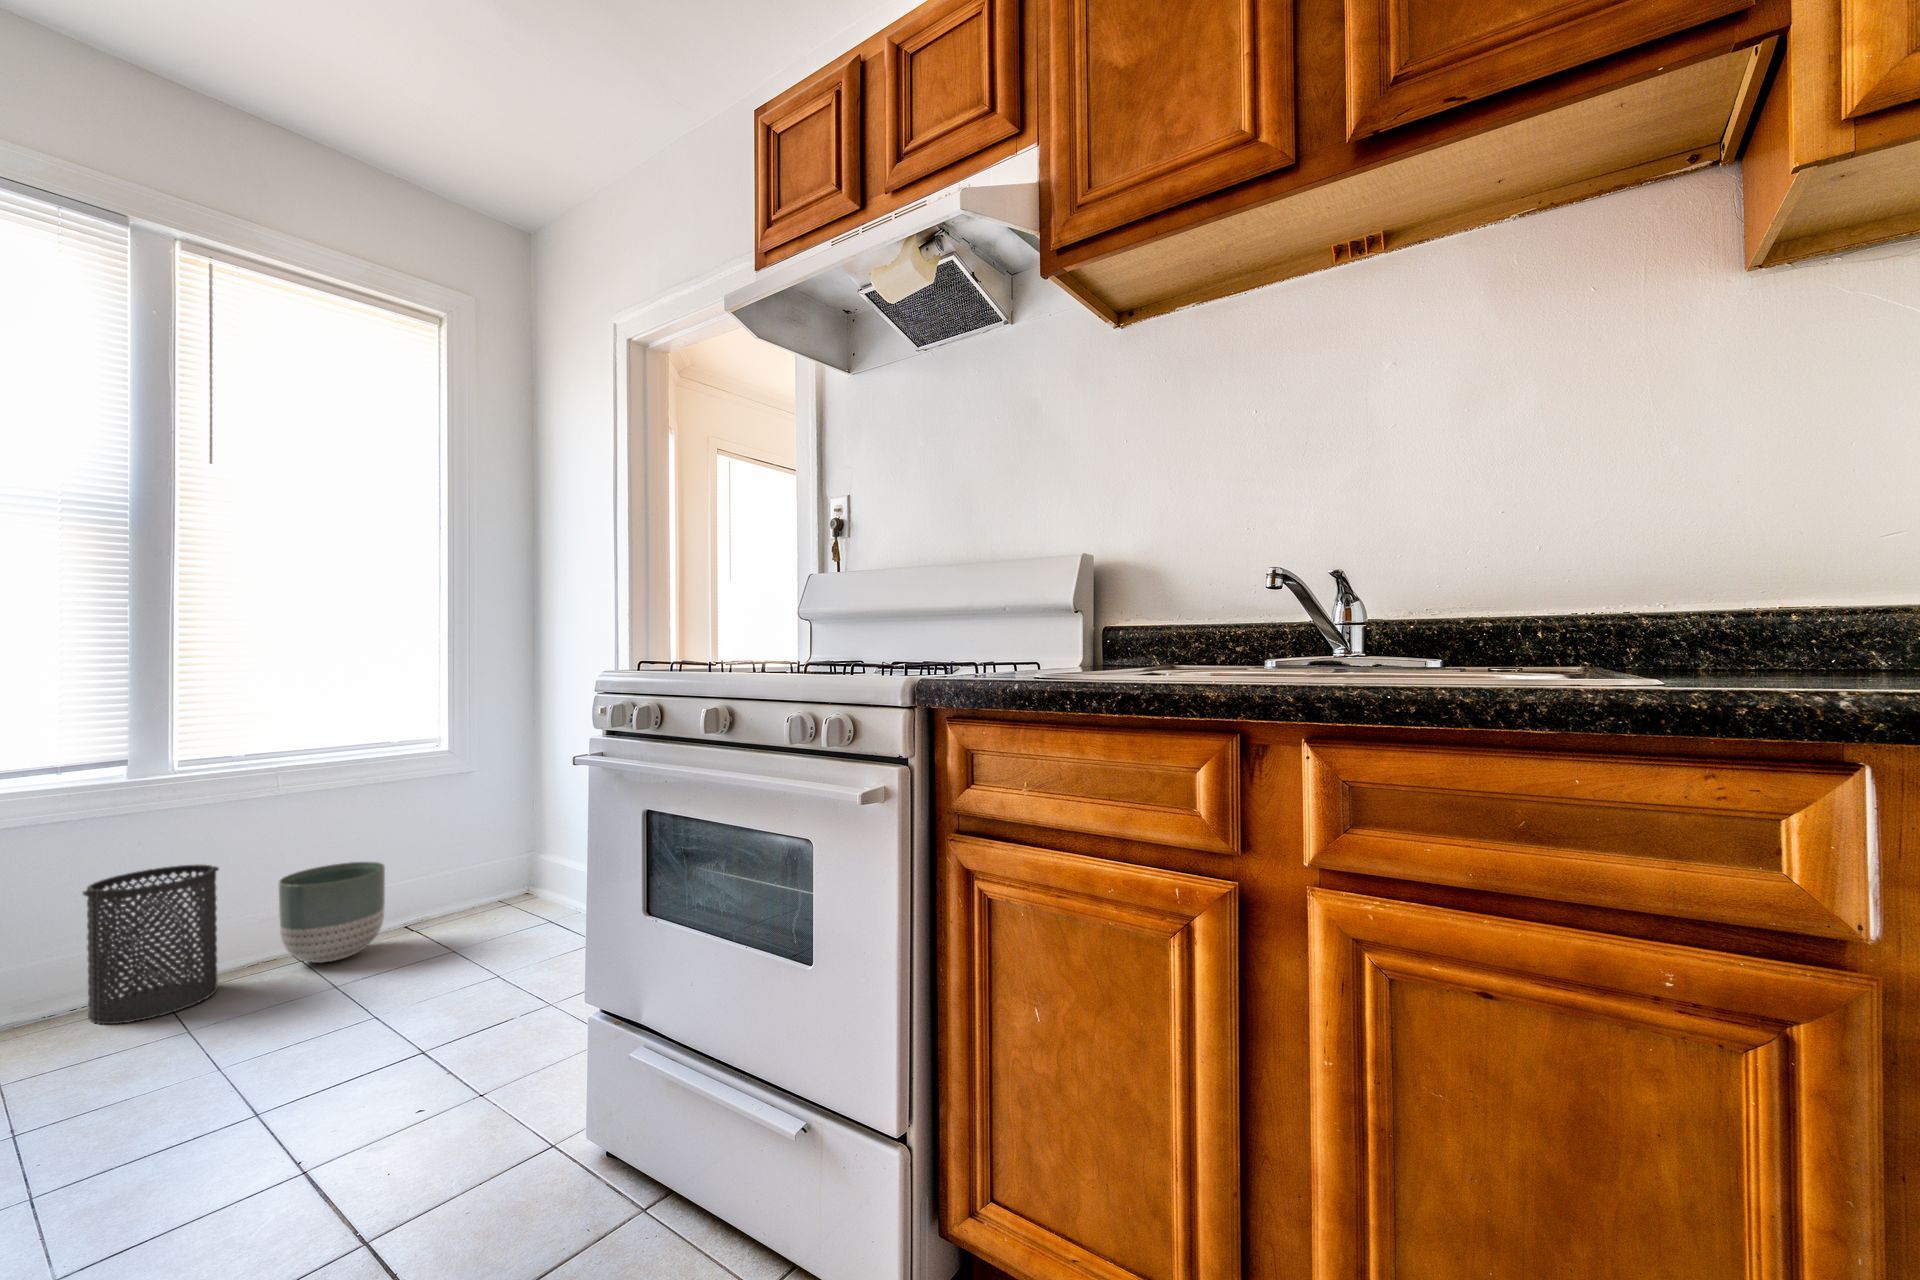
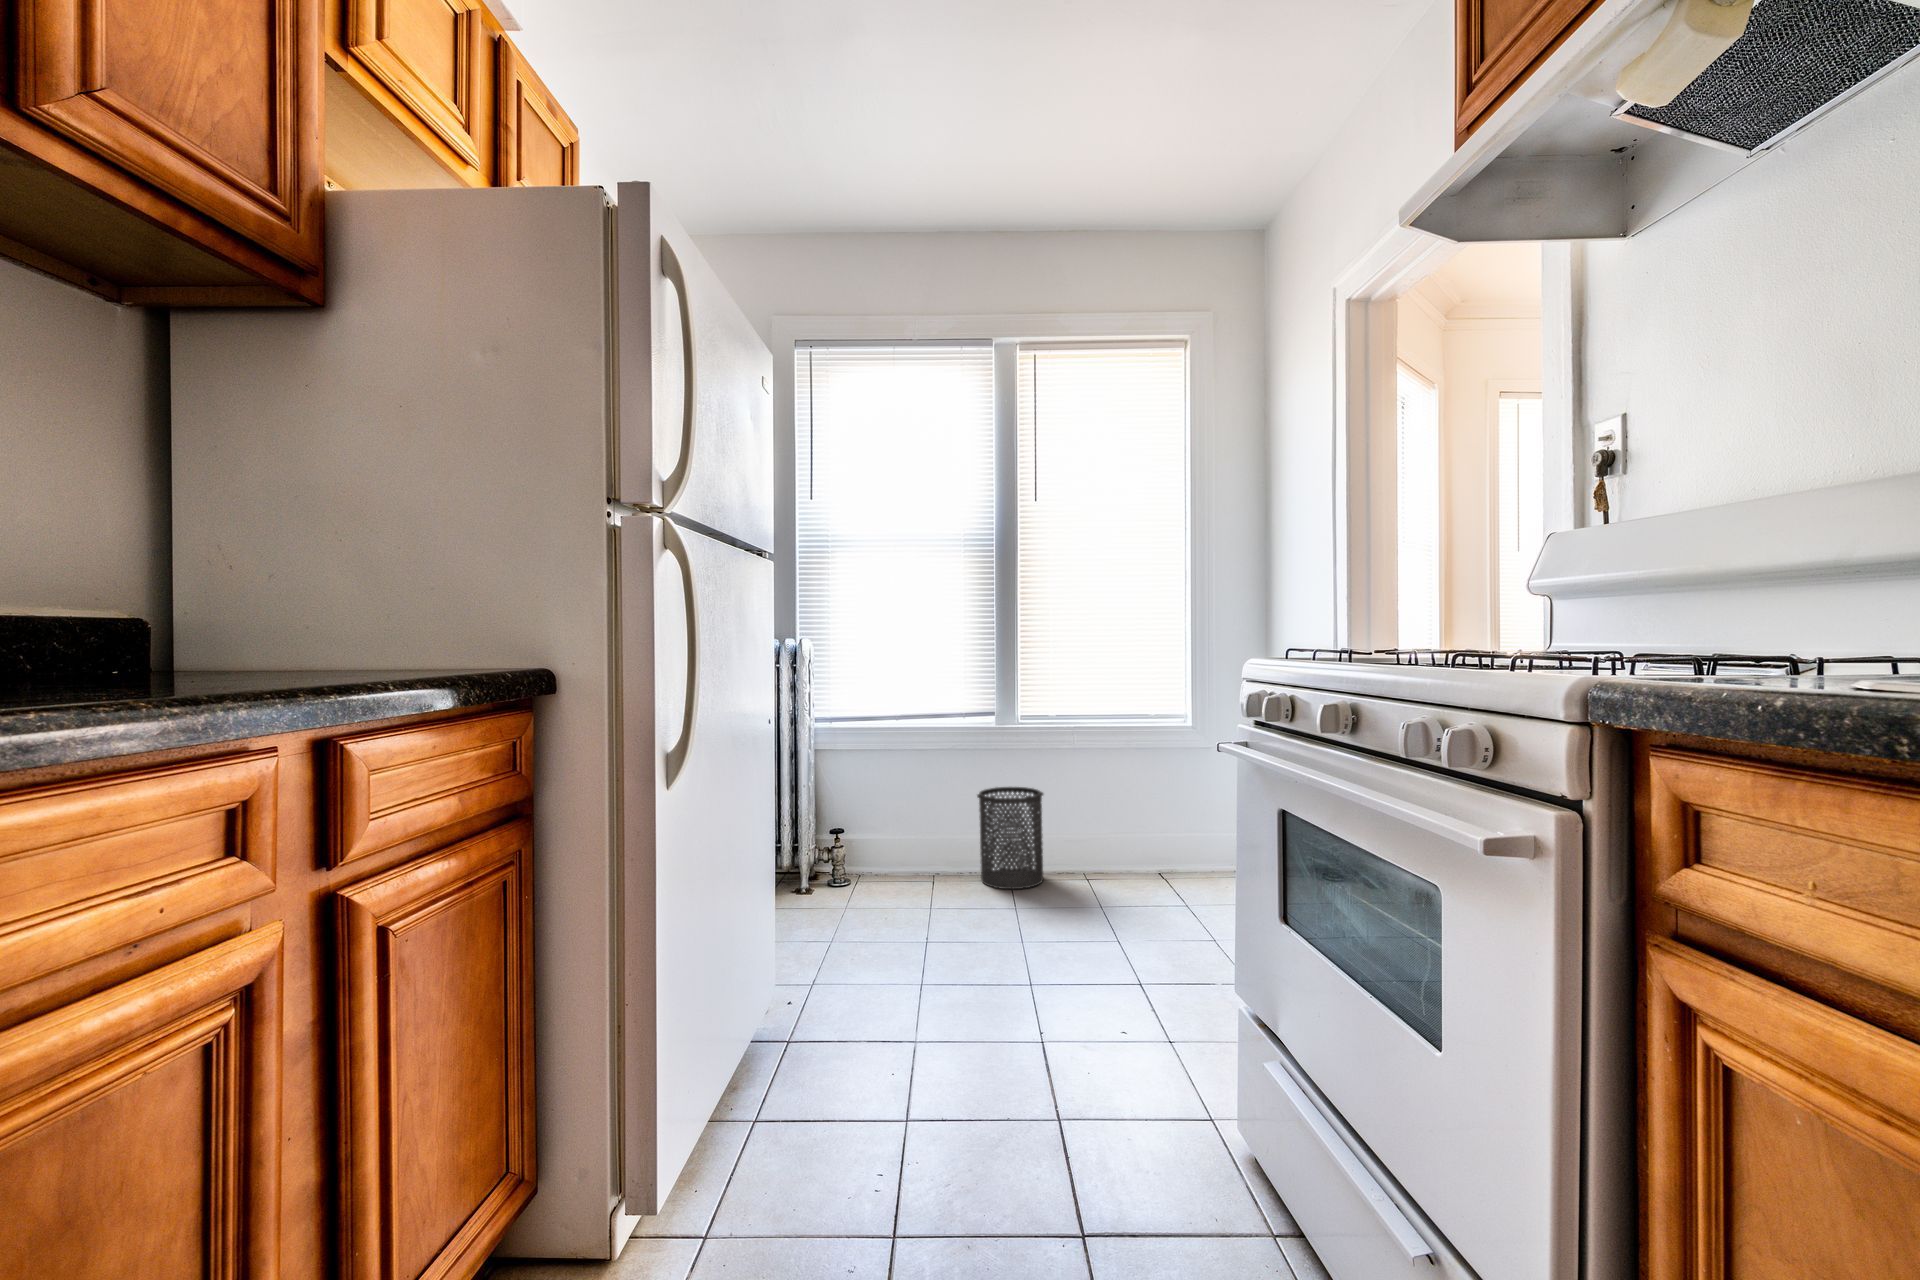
planter: present [279,862,385,963] -> none [1078,806,1146,882]

